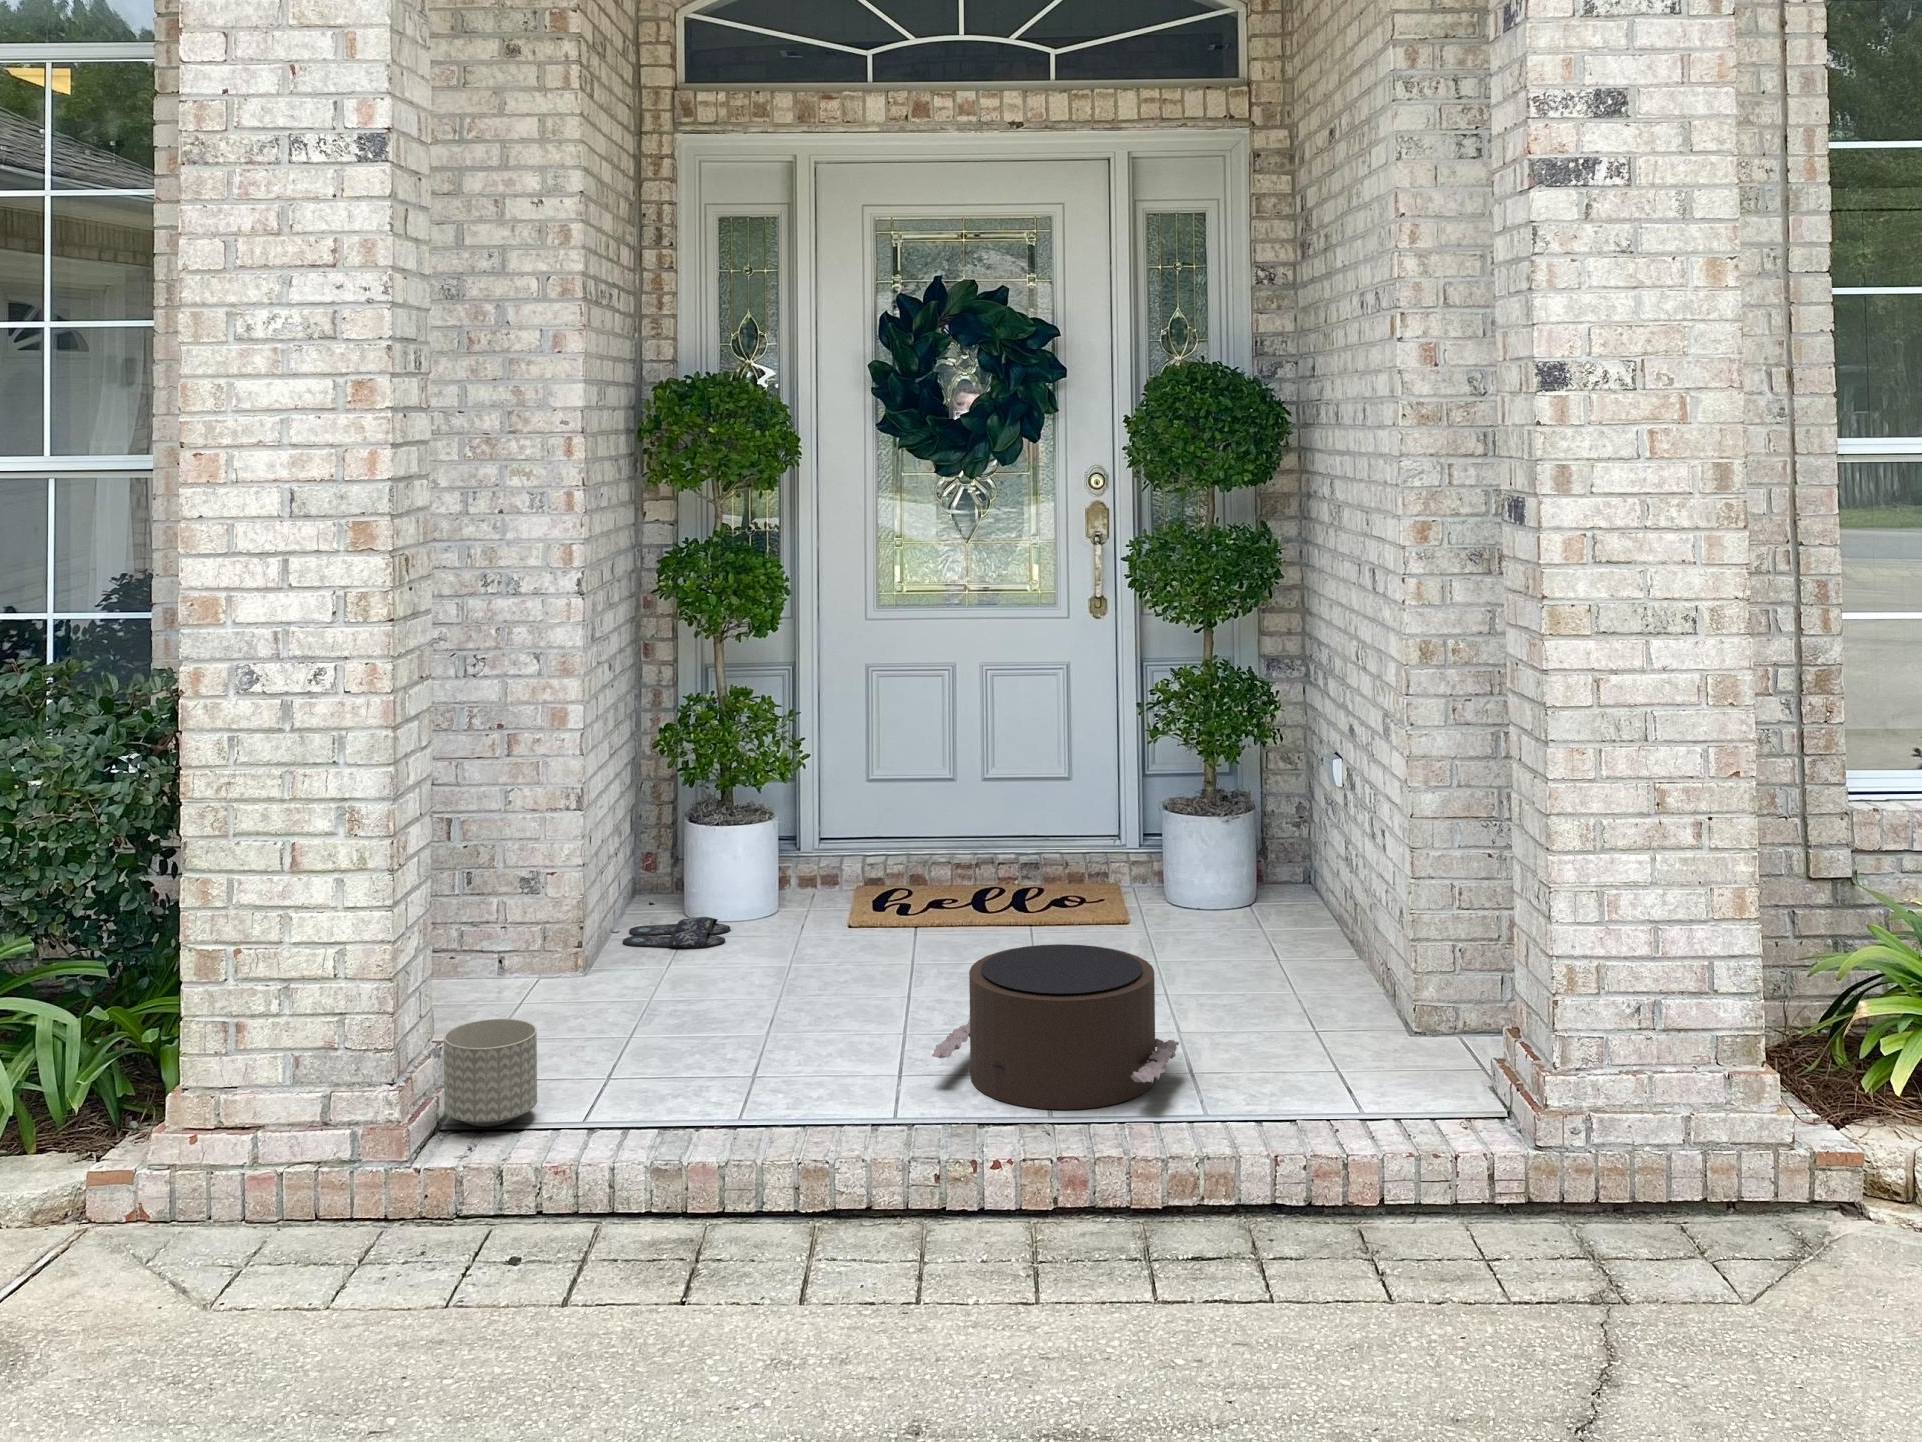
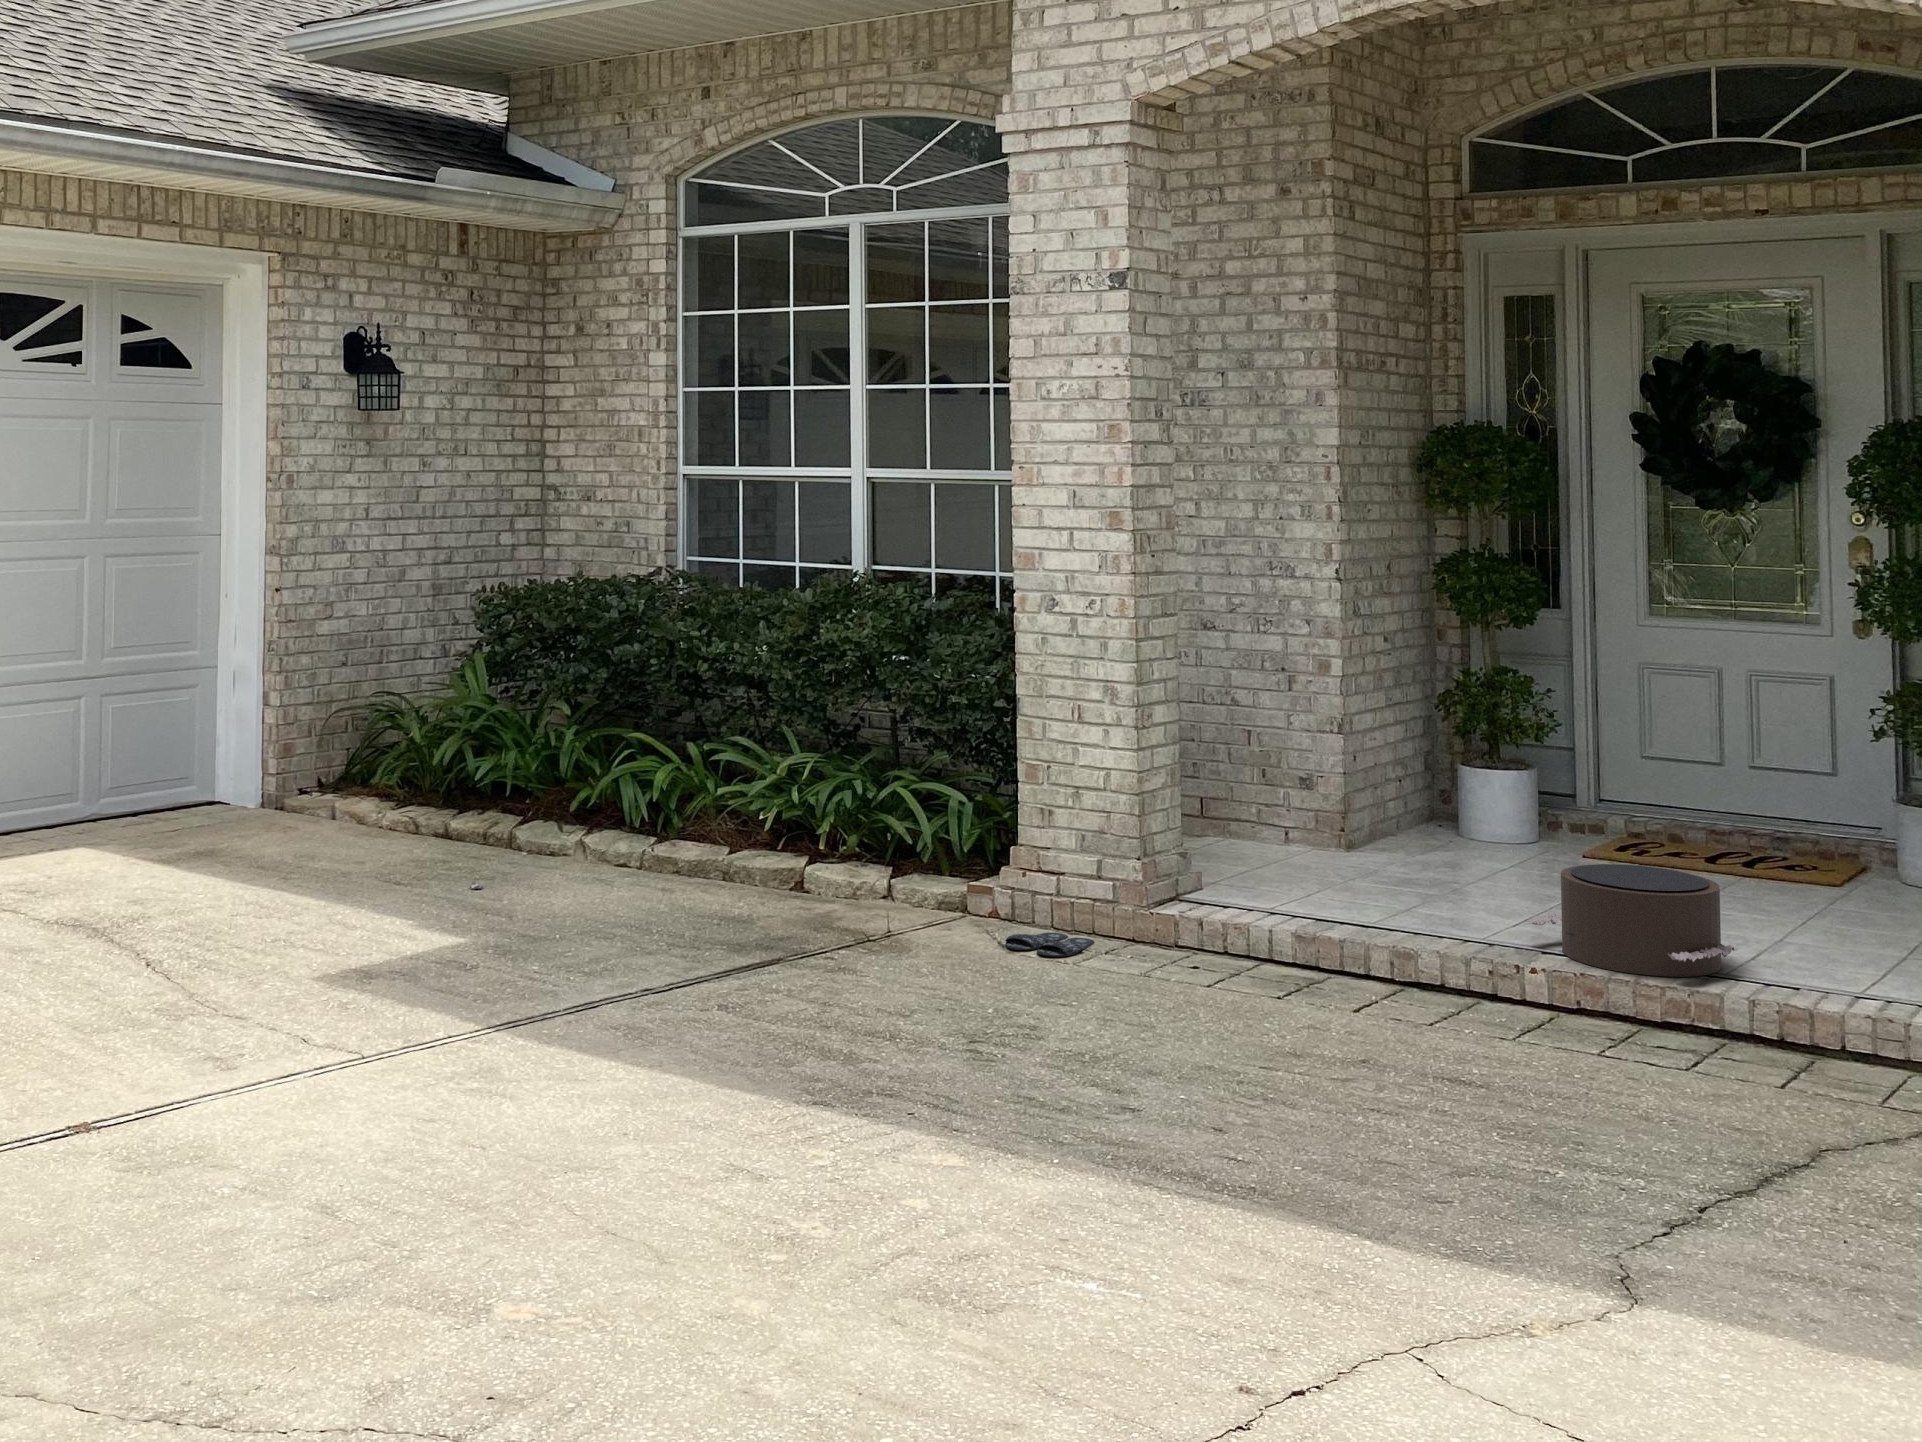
slippers: present [623,917,730,948] -> present [1005,933,1094,957]
planter: present [444,1019,537,1127] -> none [1177,842,1239,907]

